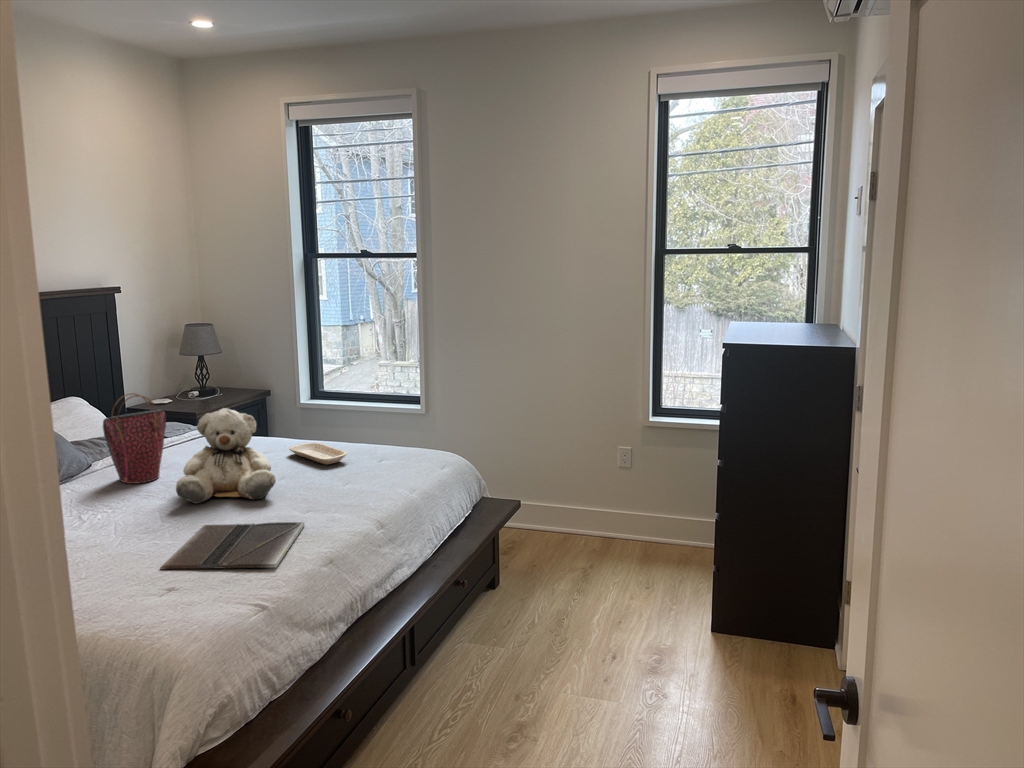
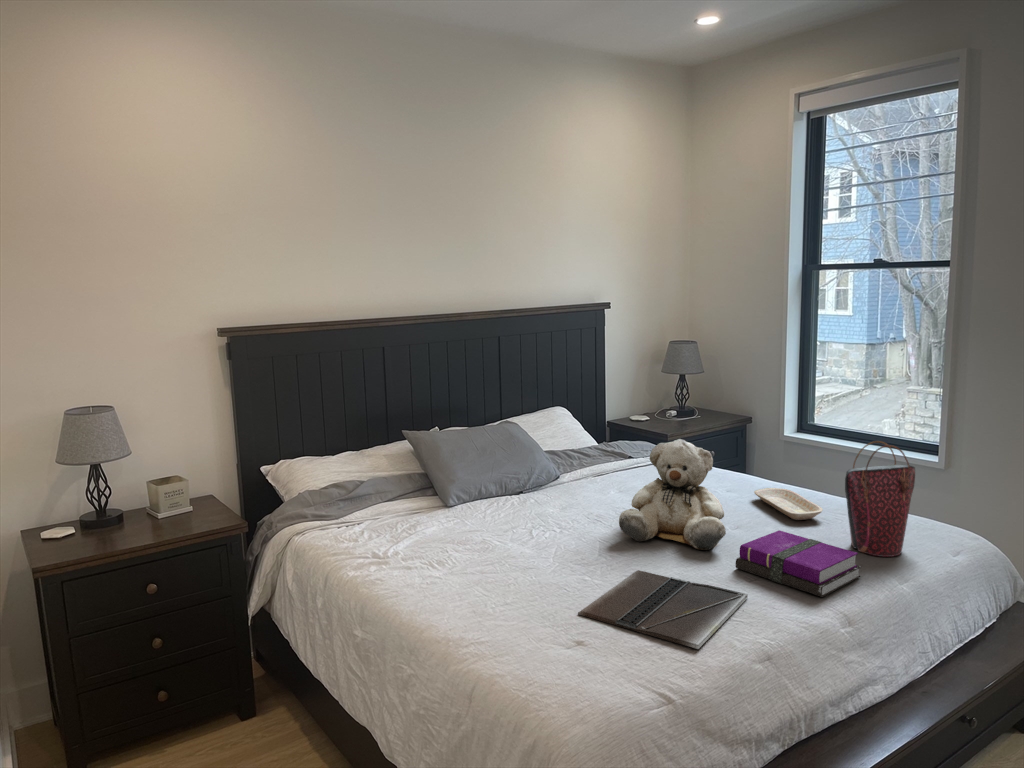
handbag: present [103,393,166,484] -> present [845,441,915,557]
notebook: none [289,472,384,513] -> present [736,530,861,597]

